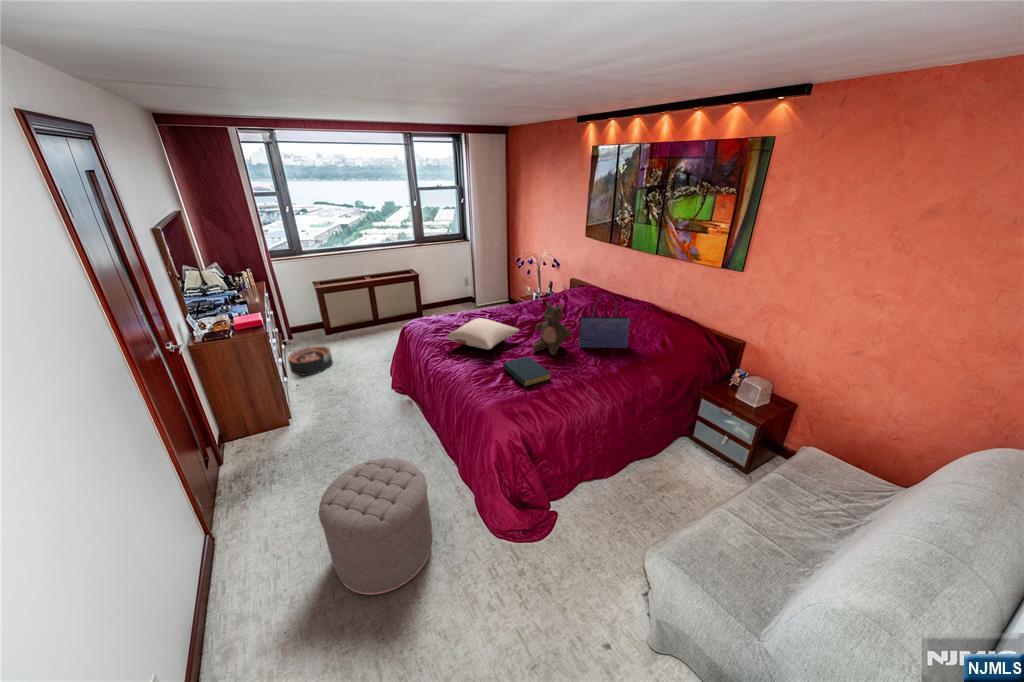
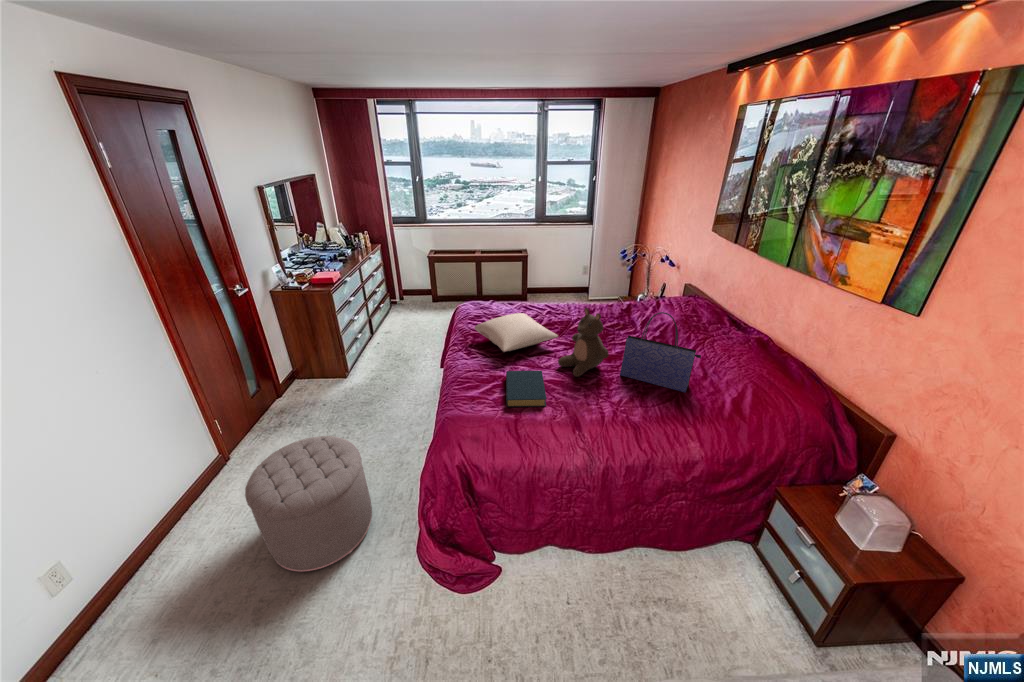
basket: present [288,346,333,375] -> none [381,311,420,337]

